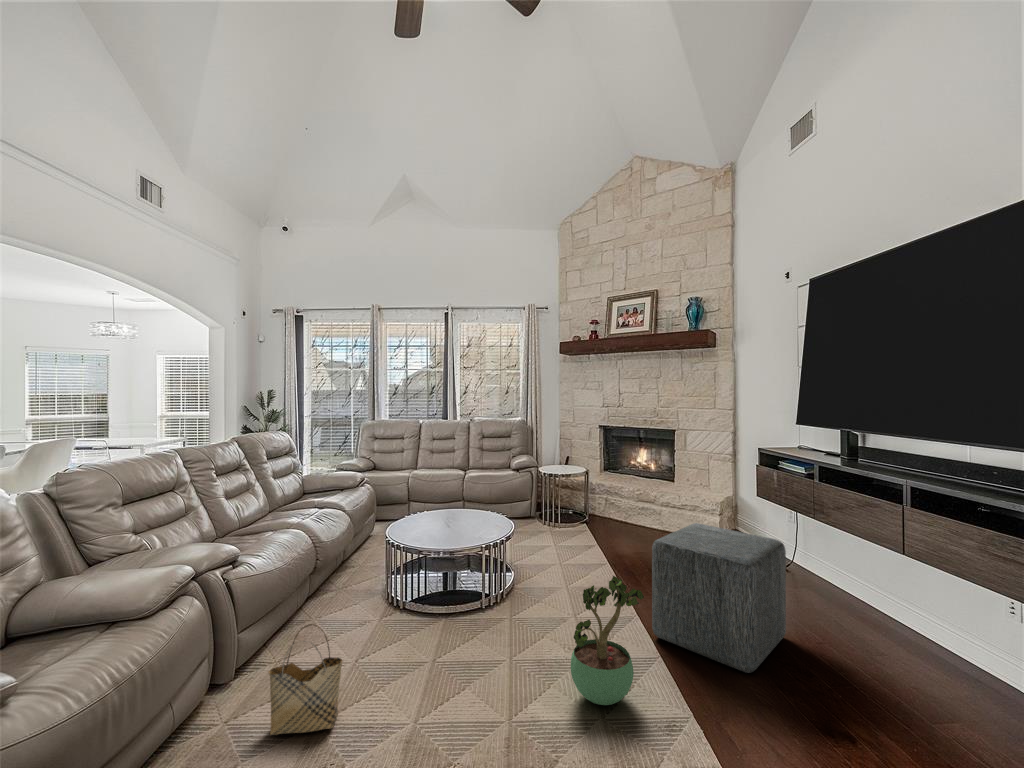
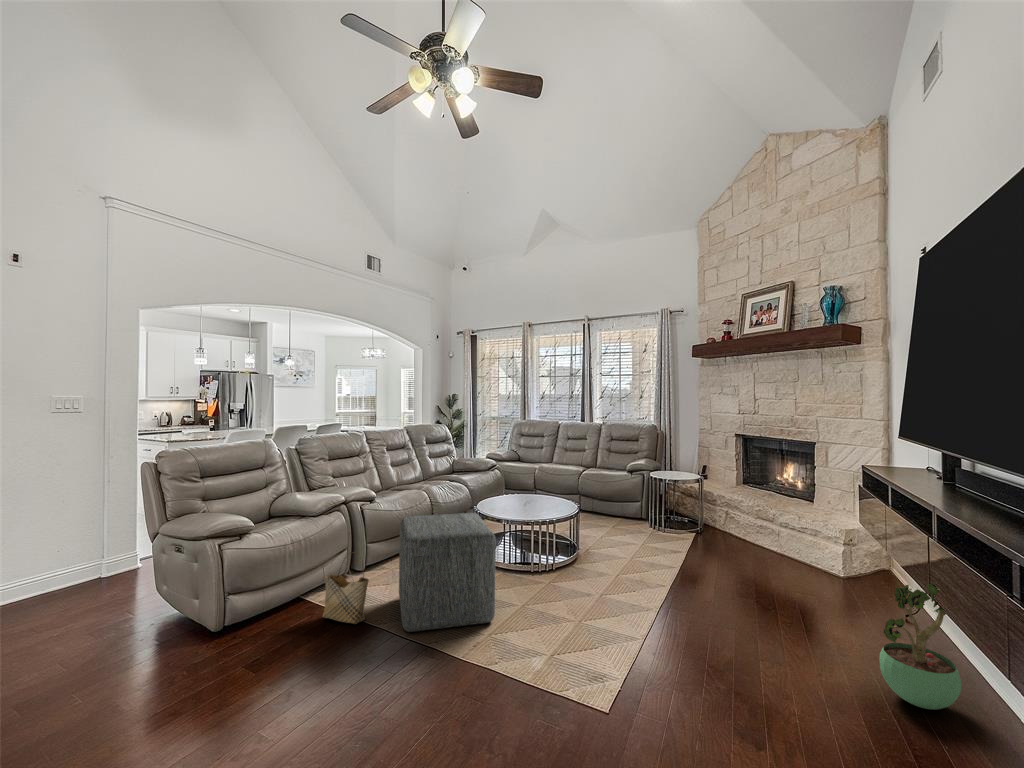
ottoman: present [652,523,786,673] -> present [399,513,496,632]
potted plant: present [571,576,644,705] -> present [879,581,962,709]

